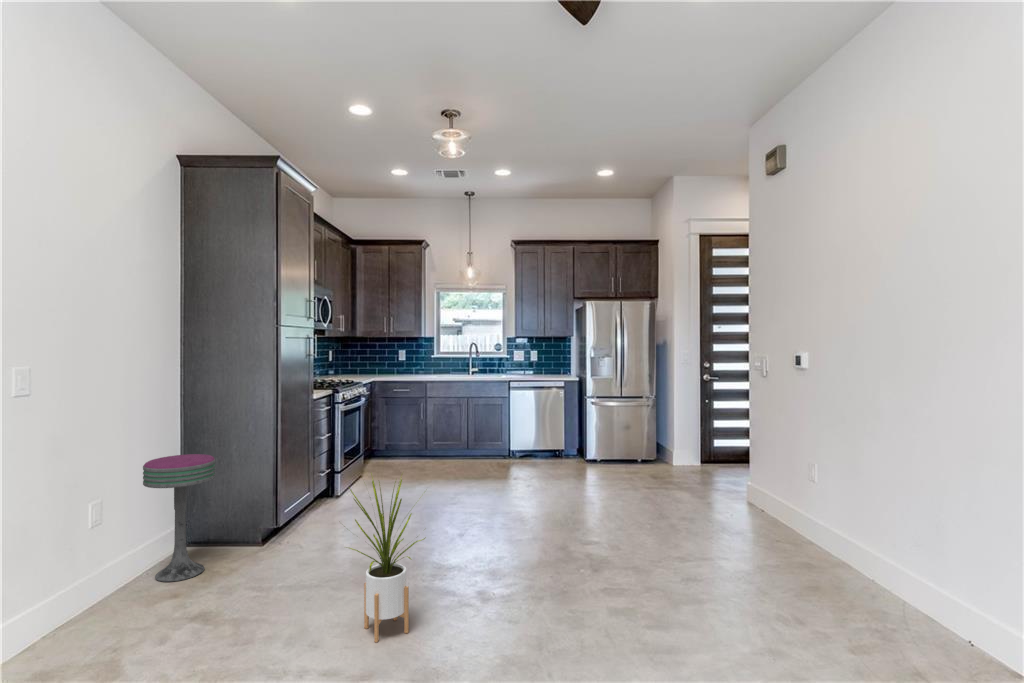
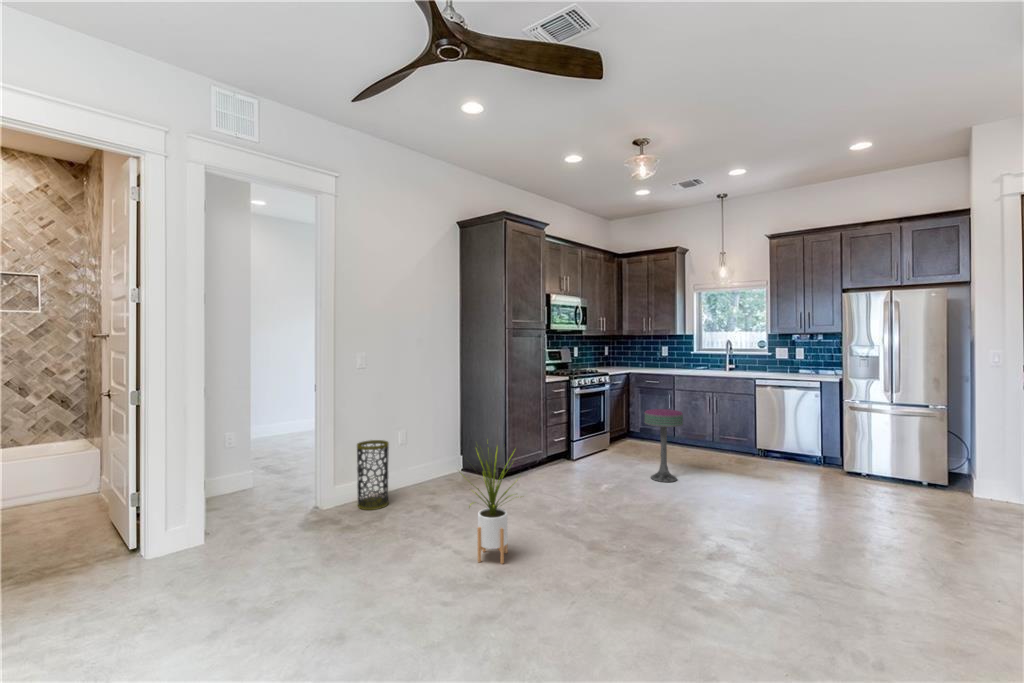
bar stool: present [143,454,215,582] -> present [644,409,683,482]
trash can: none [59,511,126,640] -> present [357,440,389,510]

